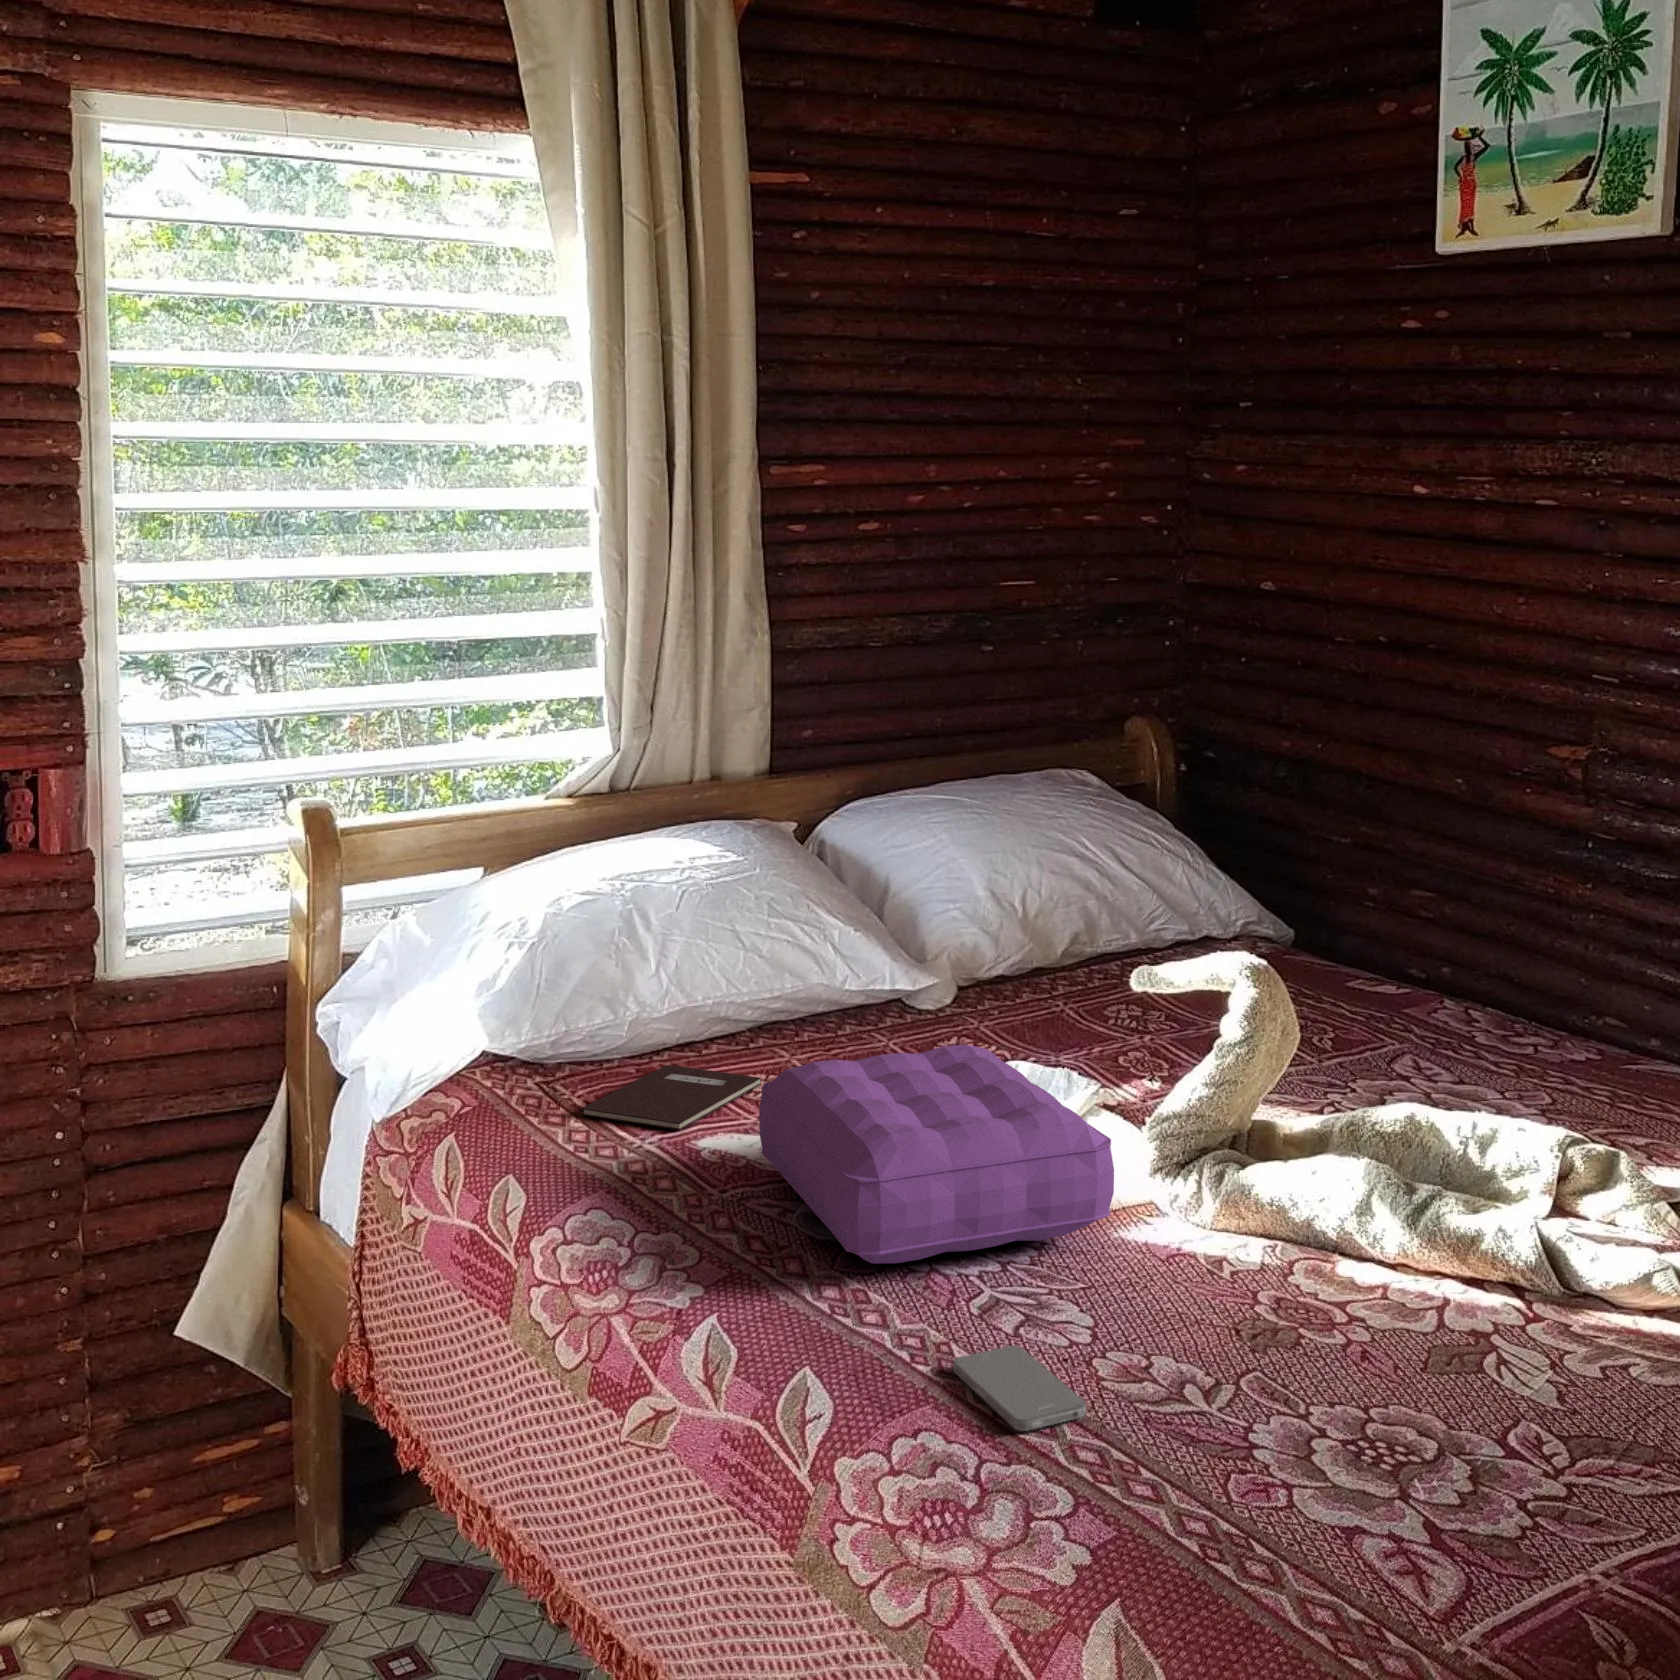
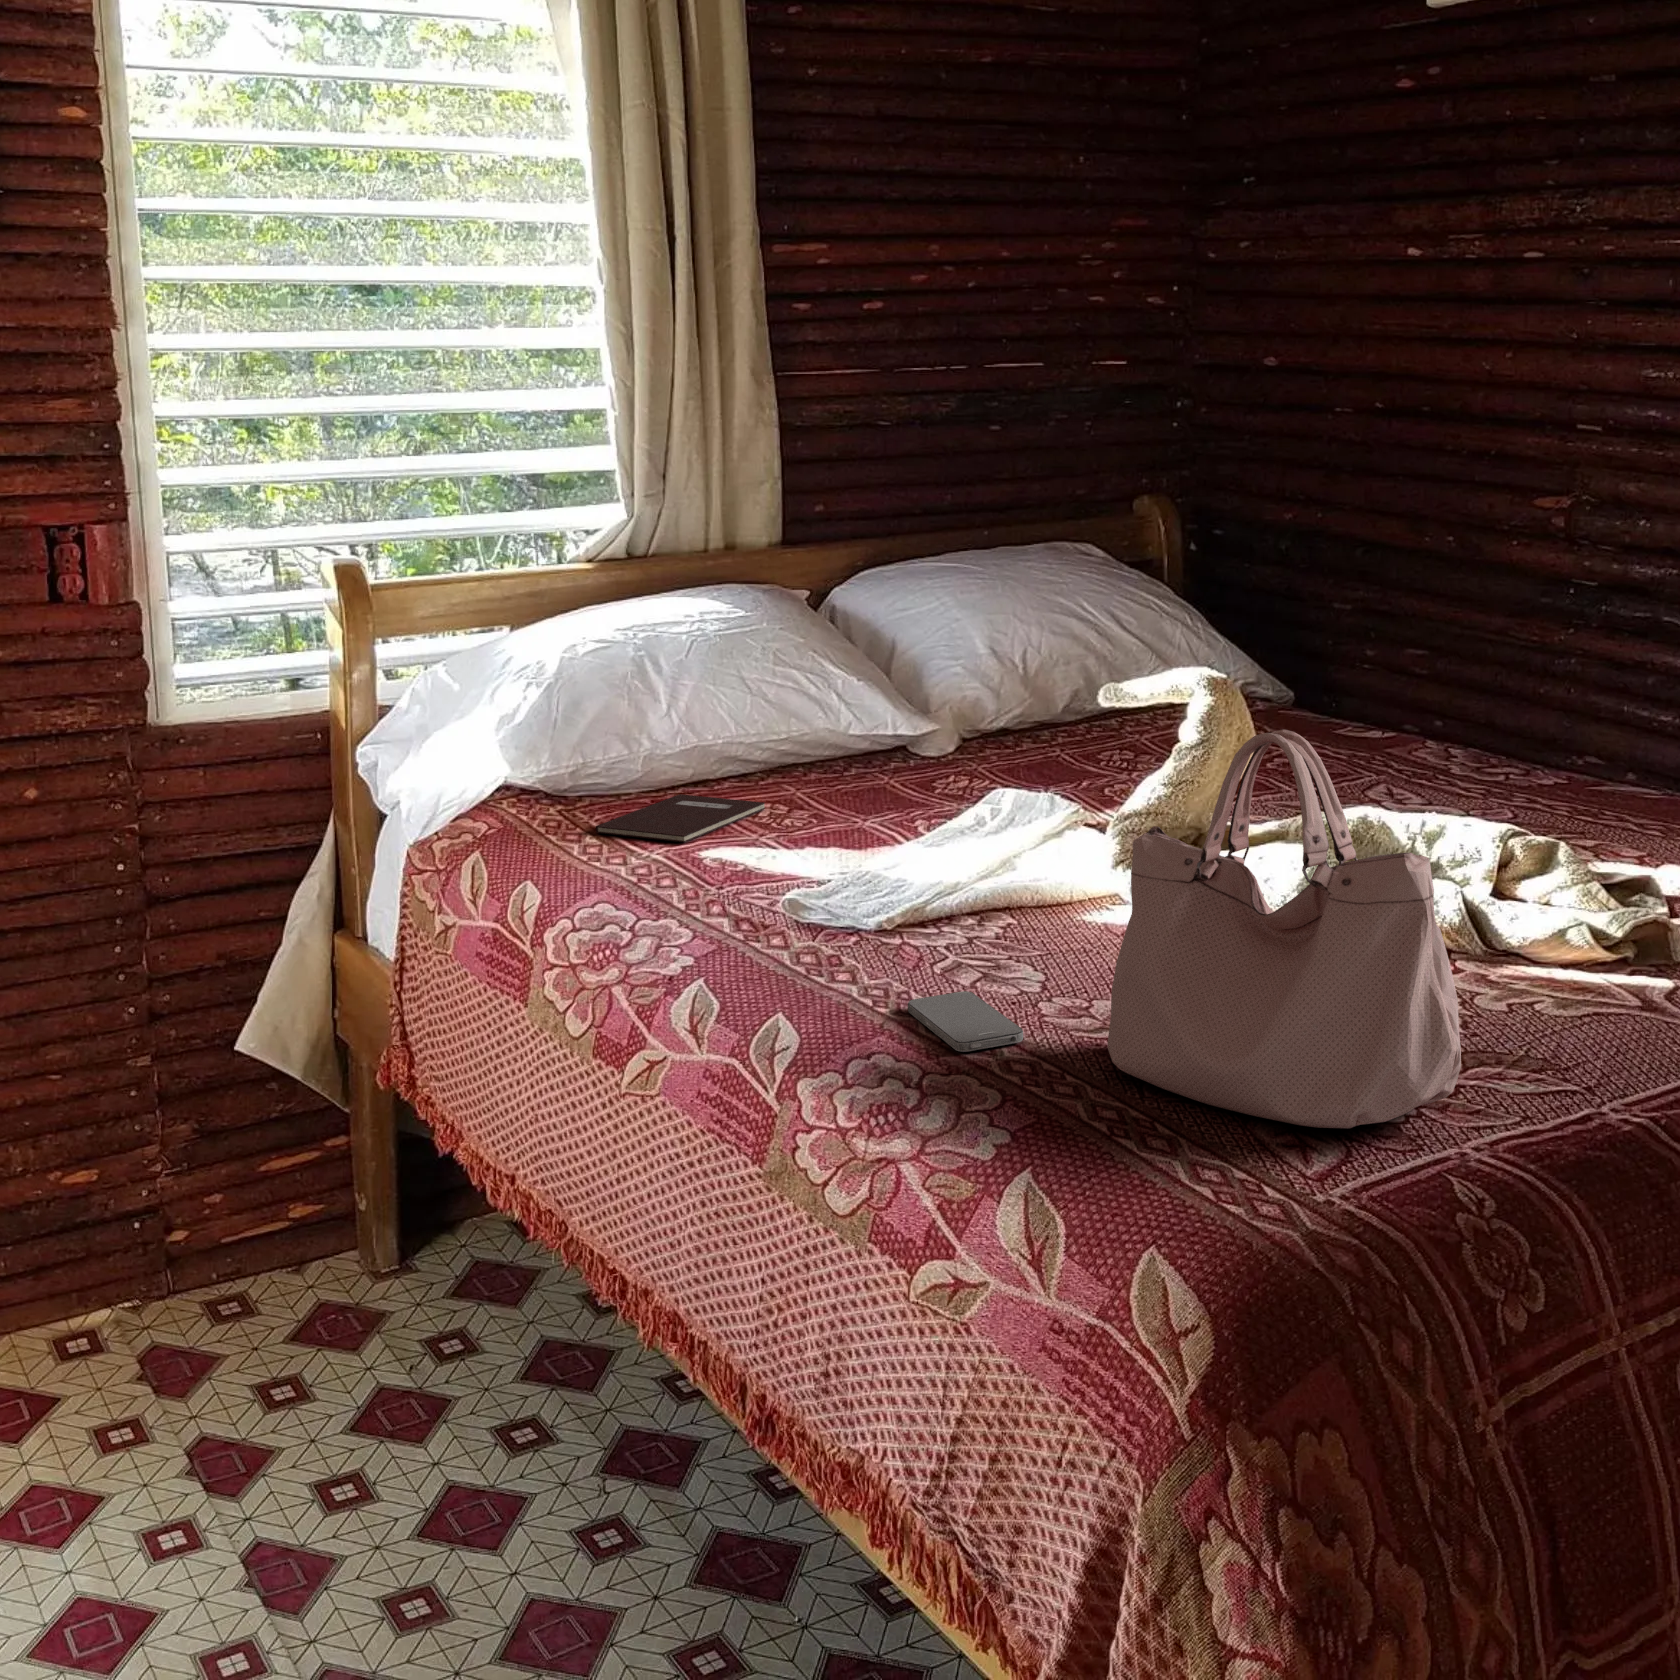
pillow: present [759,1044,1114,1263] -> none [751,754,1071,935]
handbag: none [1184,1090,1587,1549] -> present [1108,729,1461,1128]

